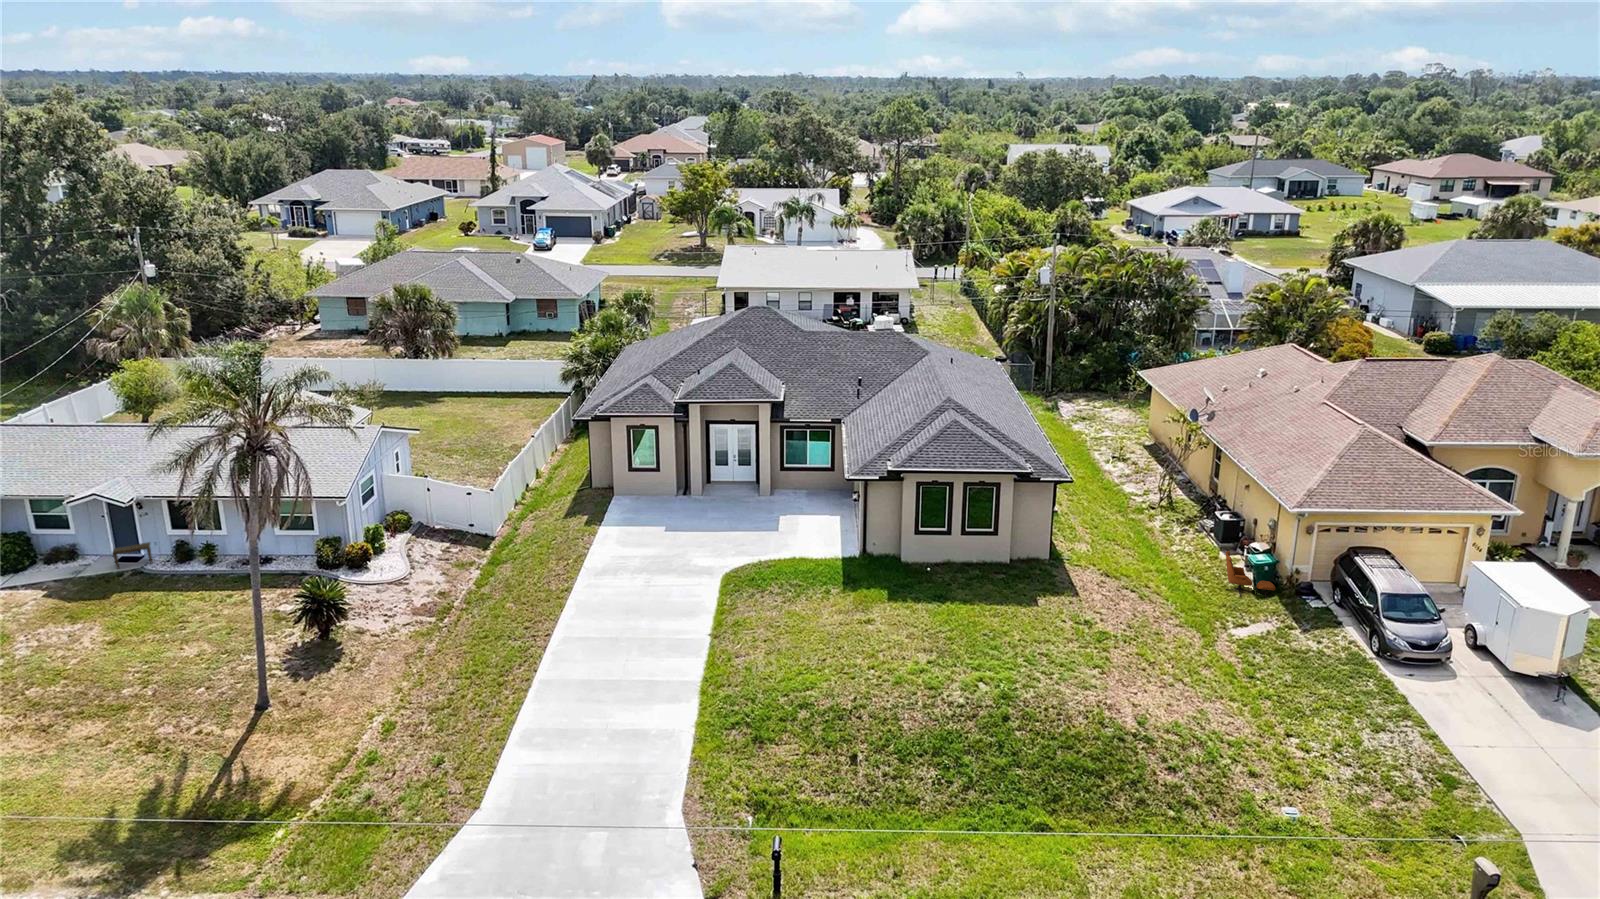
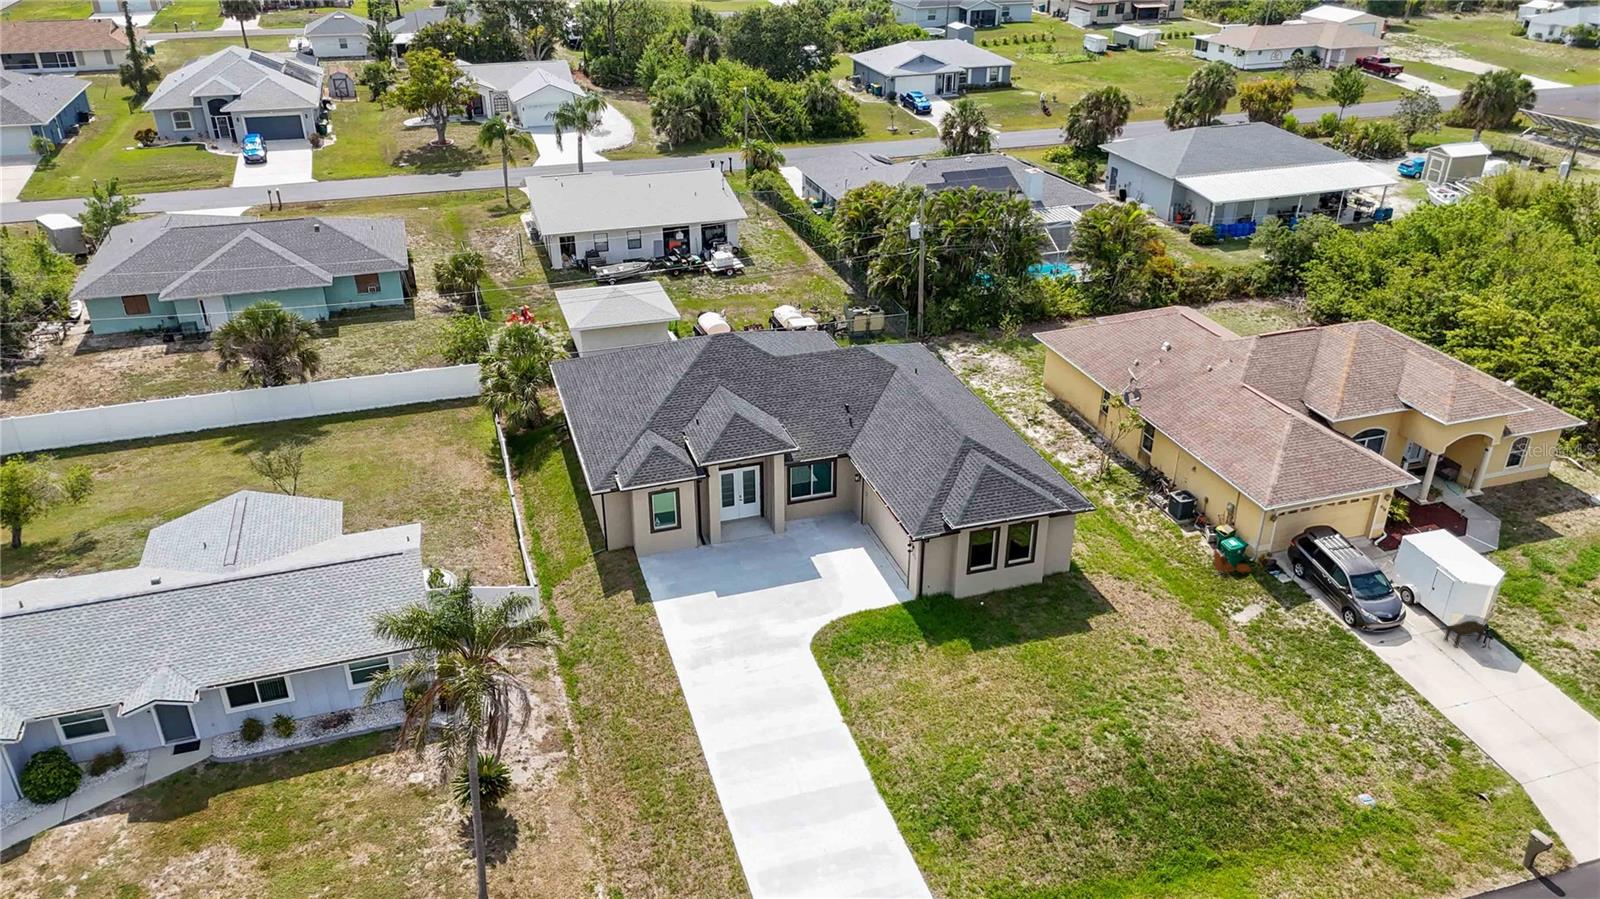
bench: present [112,542,152,569] -> present [1444,621,1485,648]

